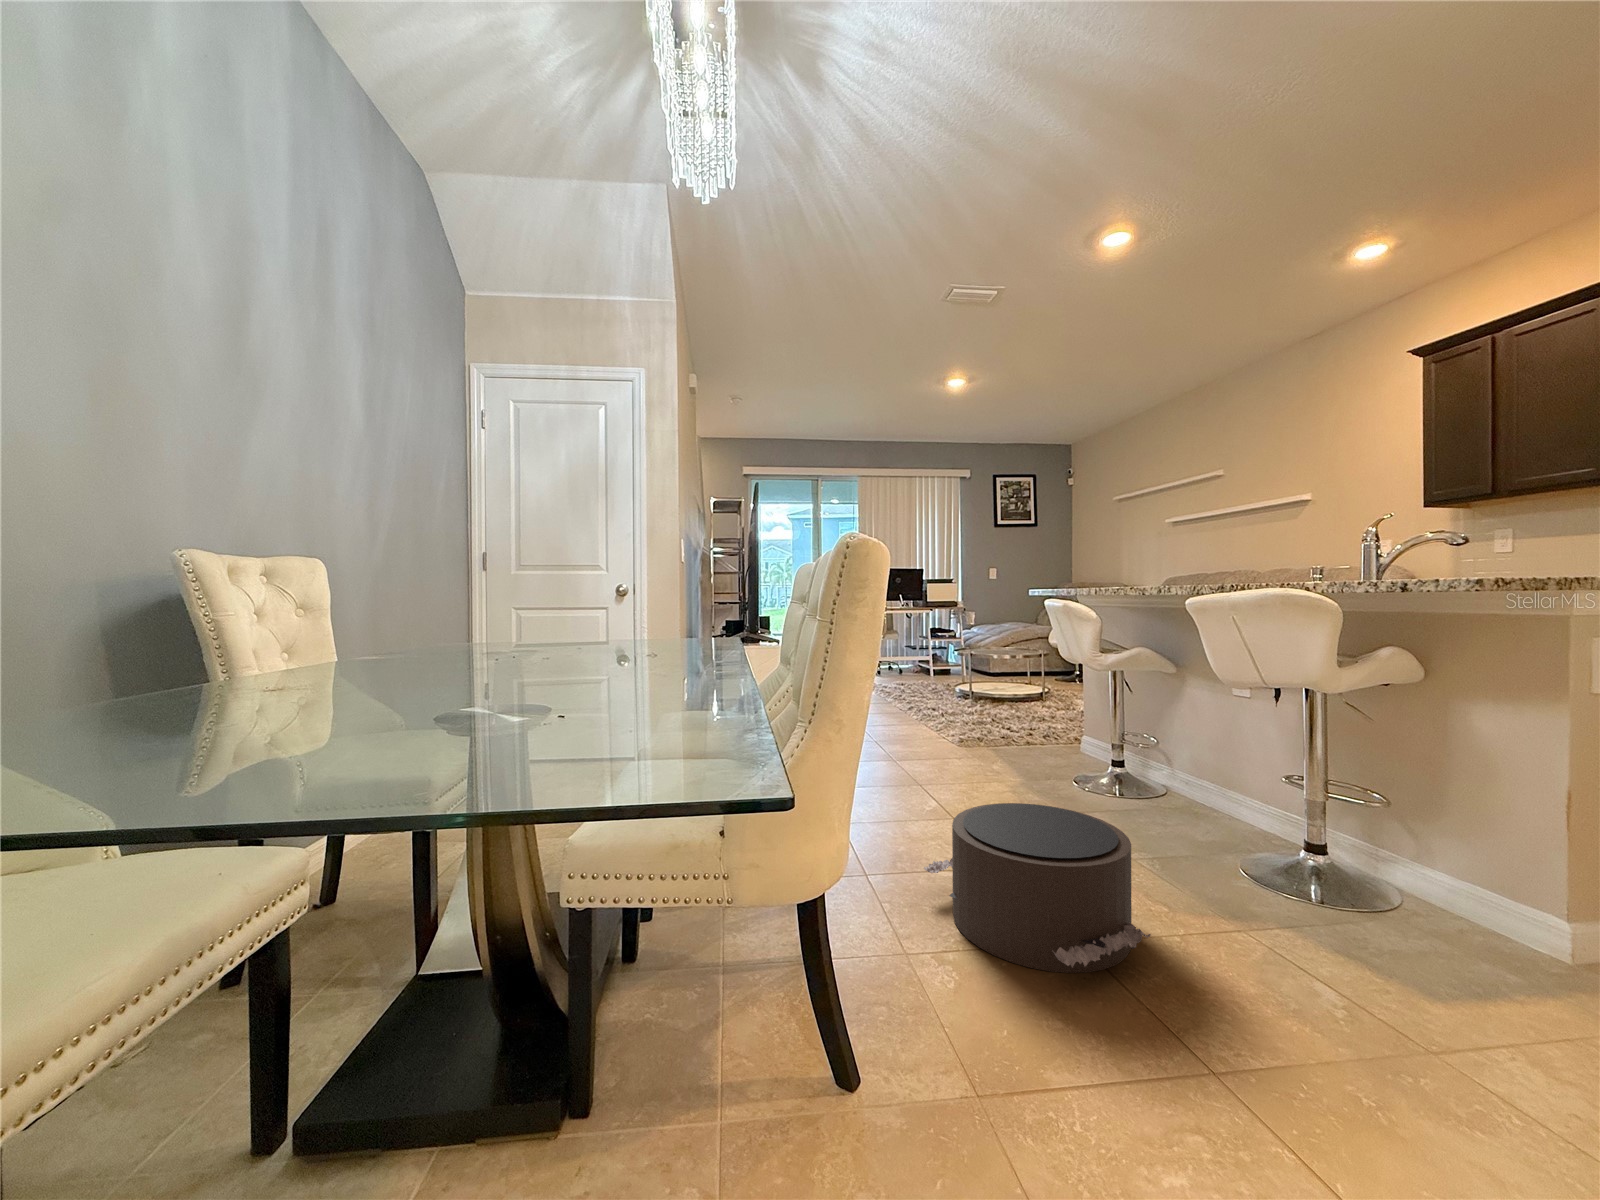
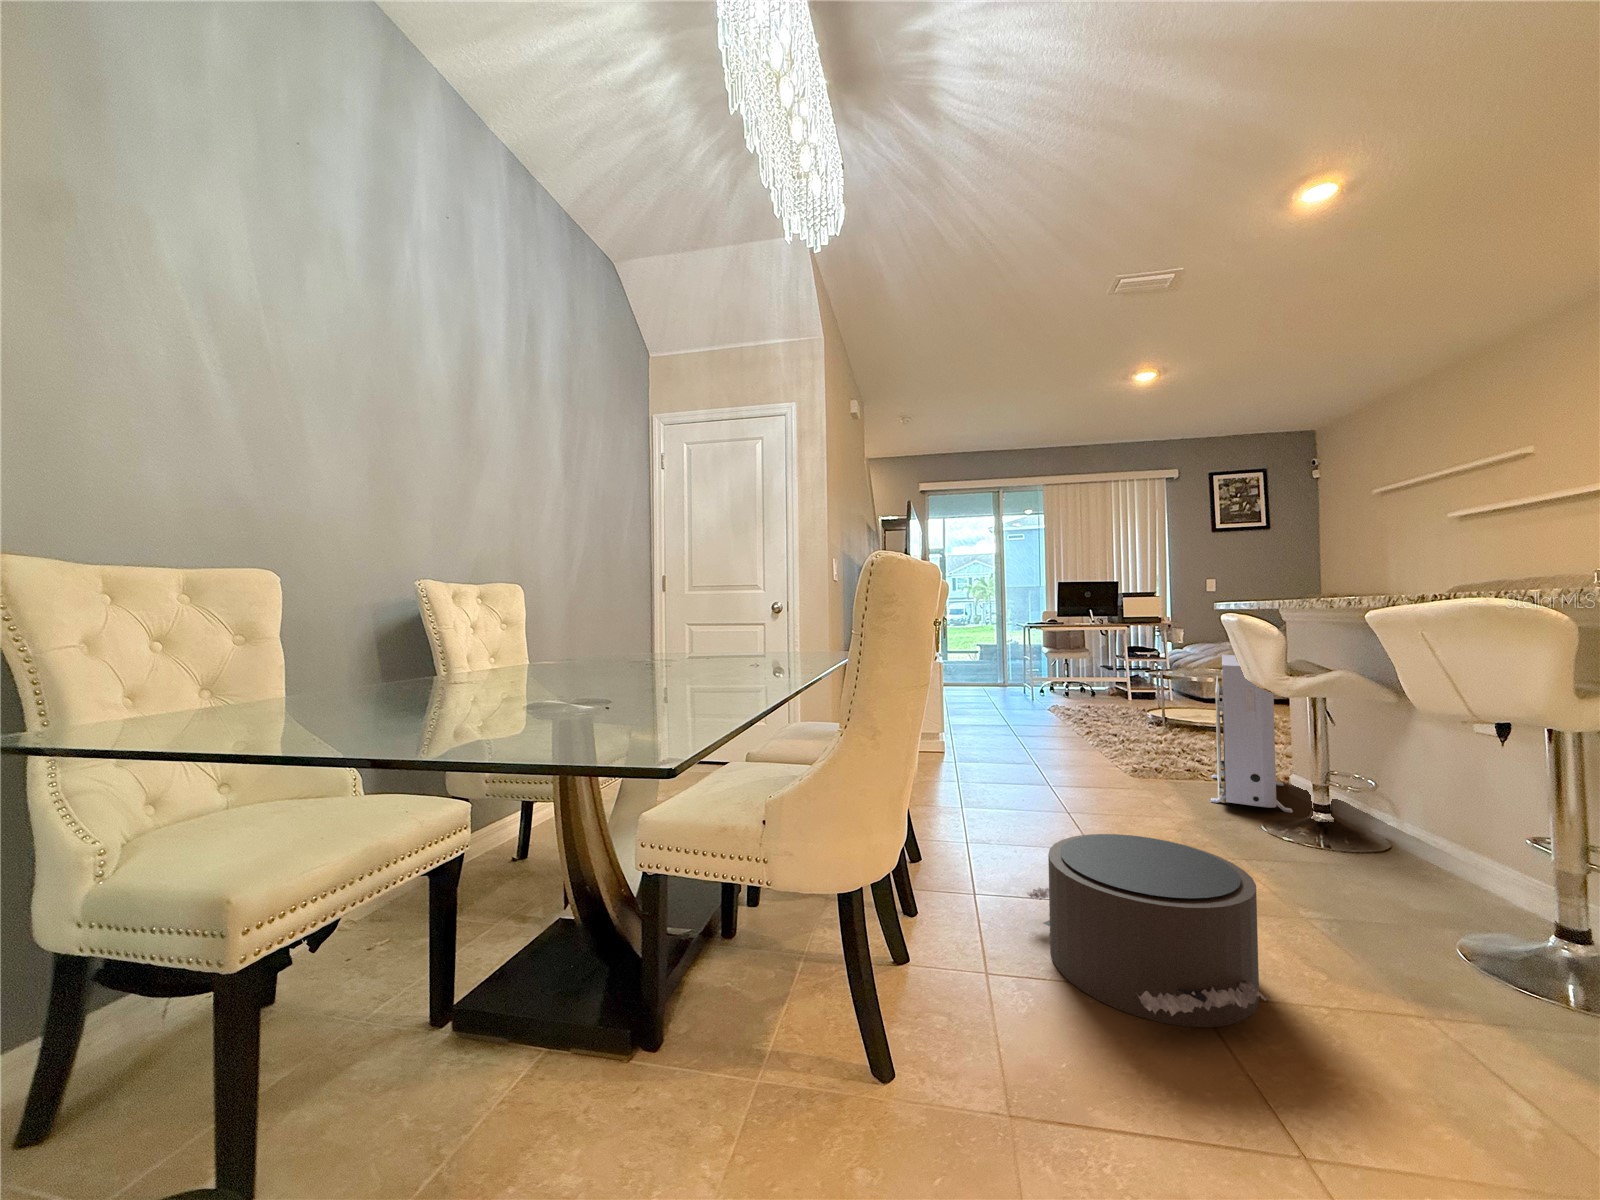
air purifier: none [1023,635,1092,768] -> present [1210,655,1293,813]

